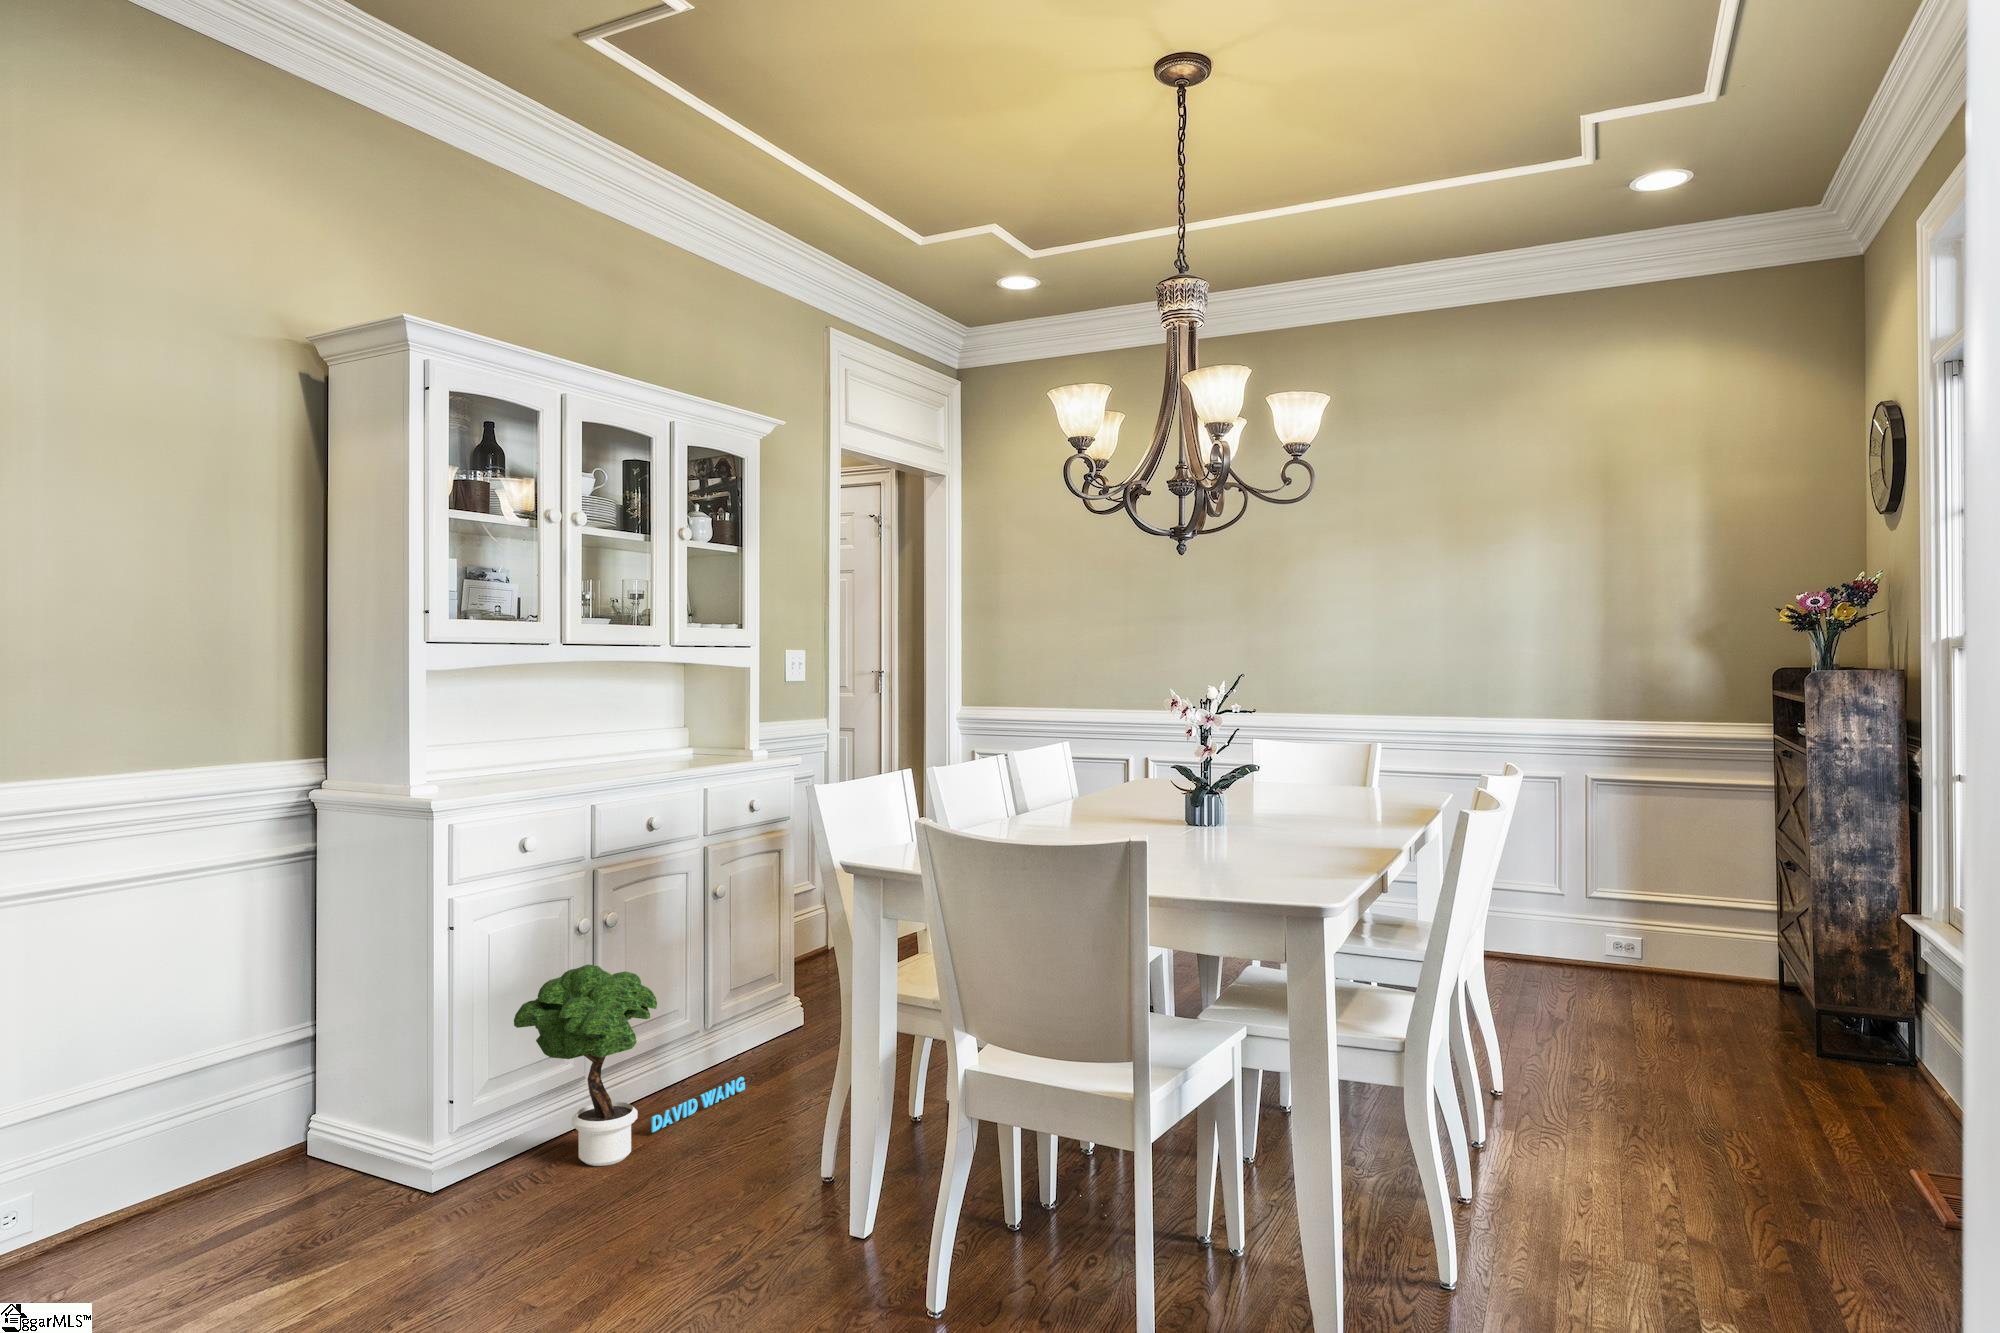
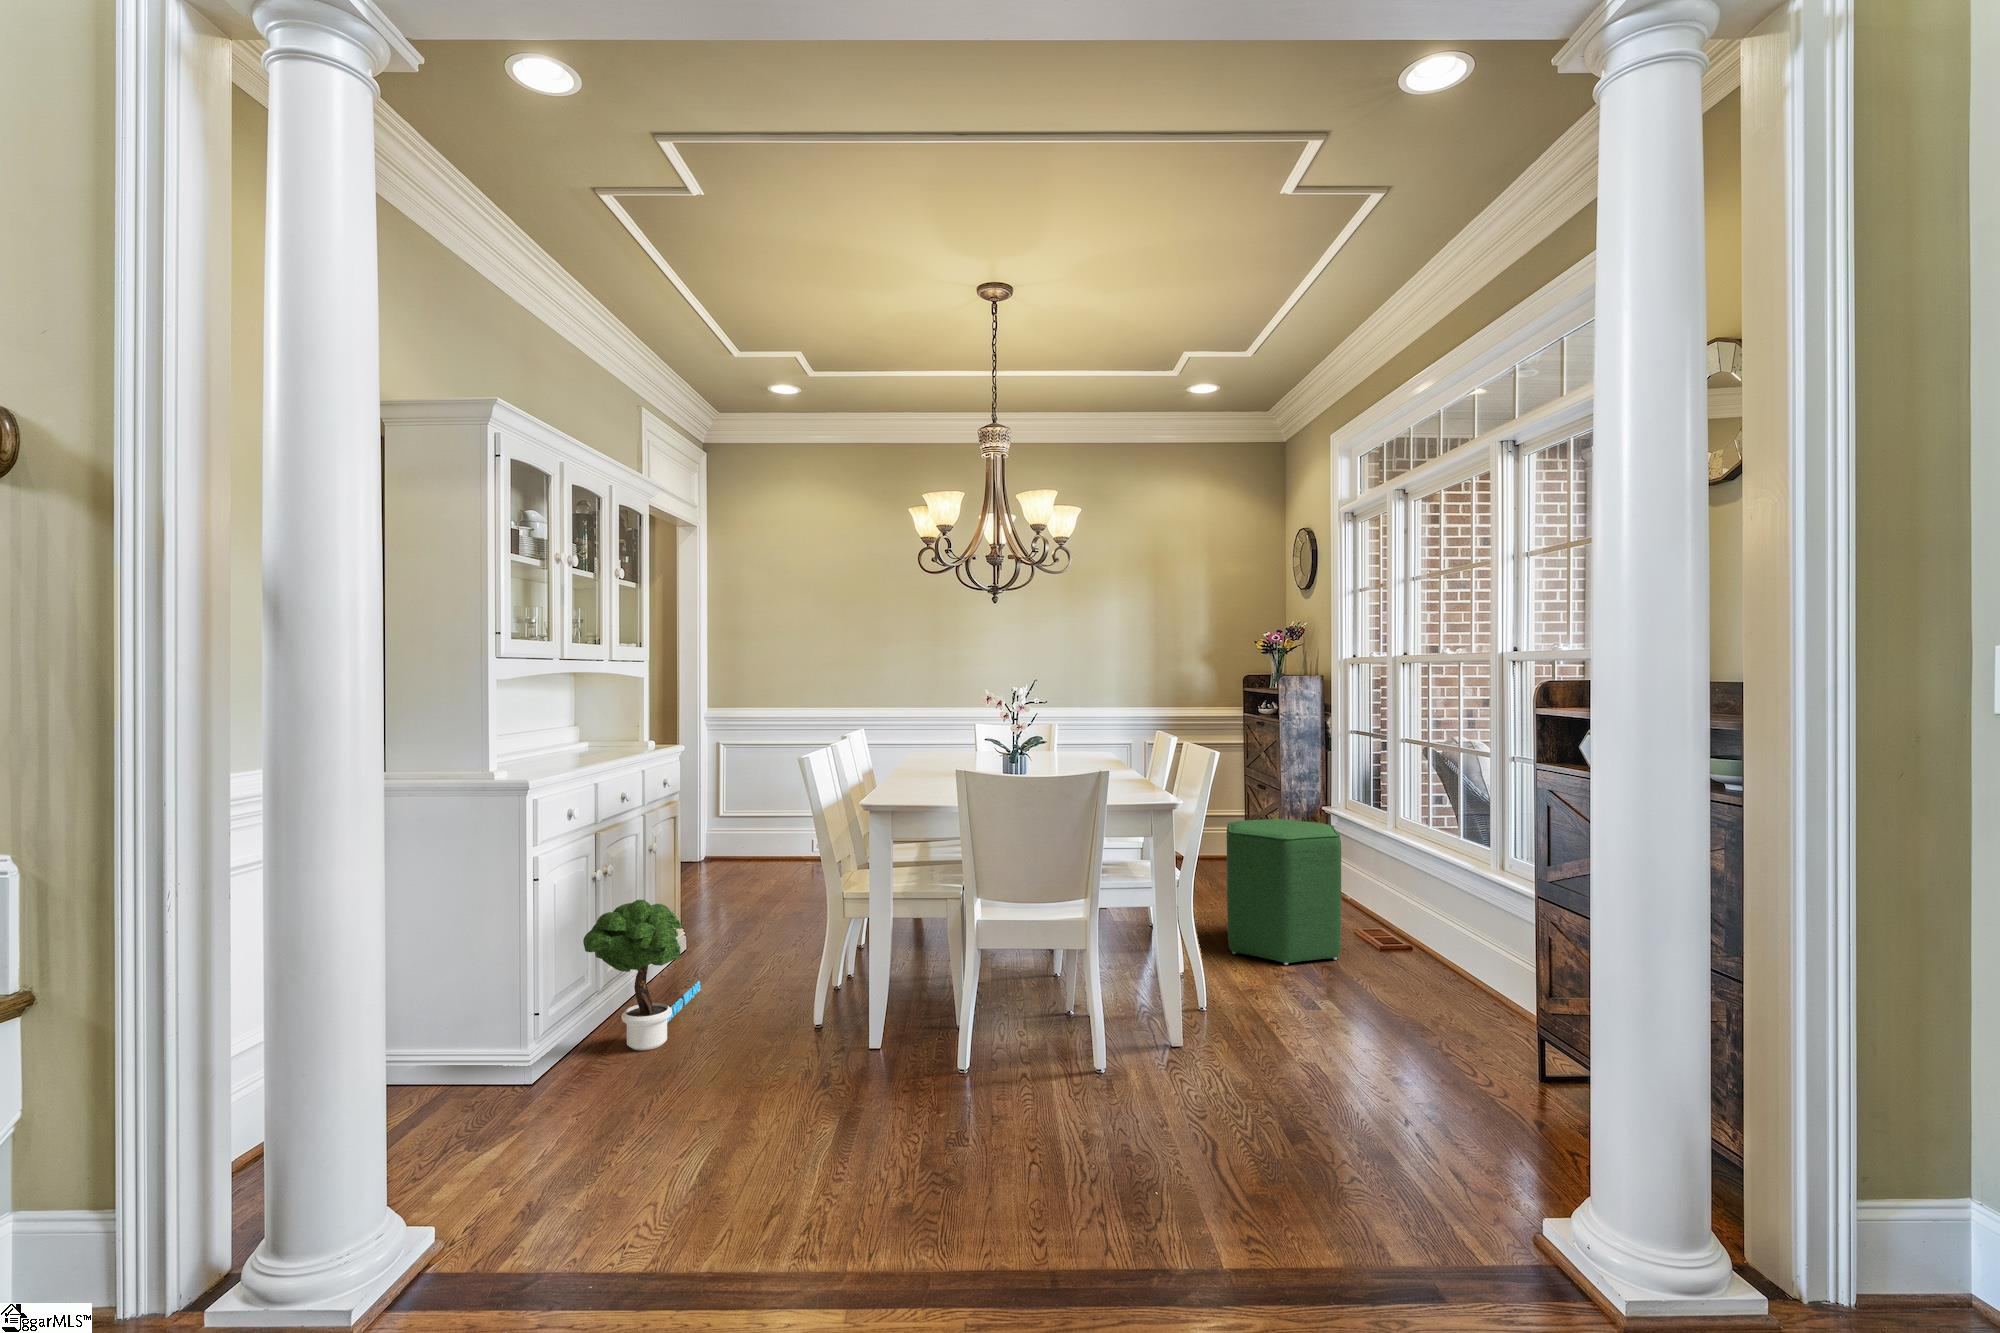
ottoman: none [1577,931,1820,1221] -> present [1227,819,1341,965]

